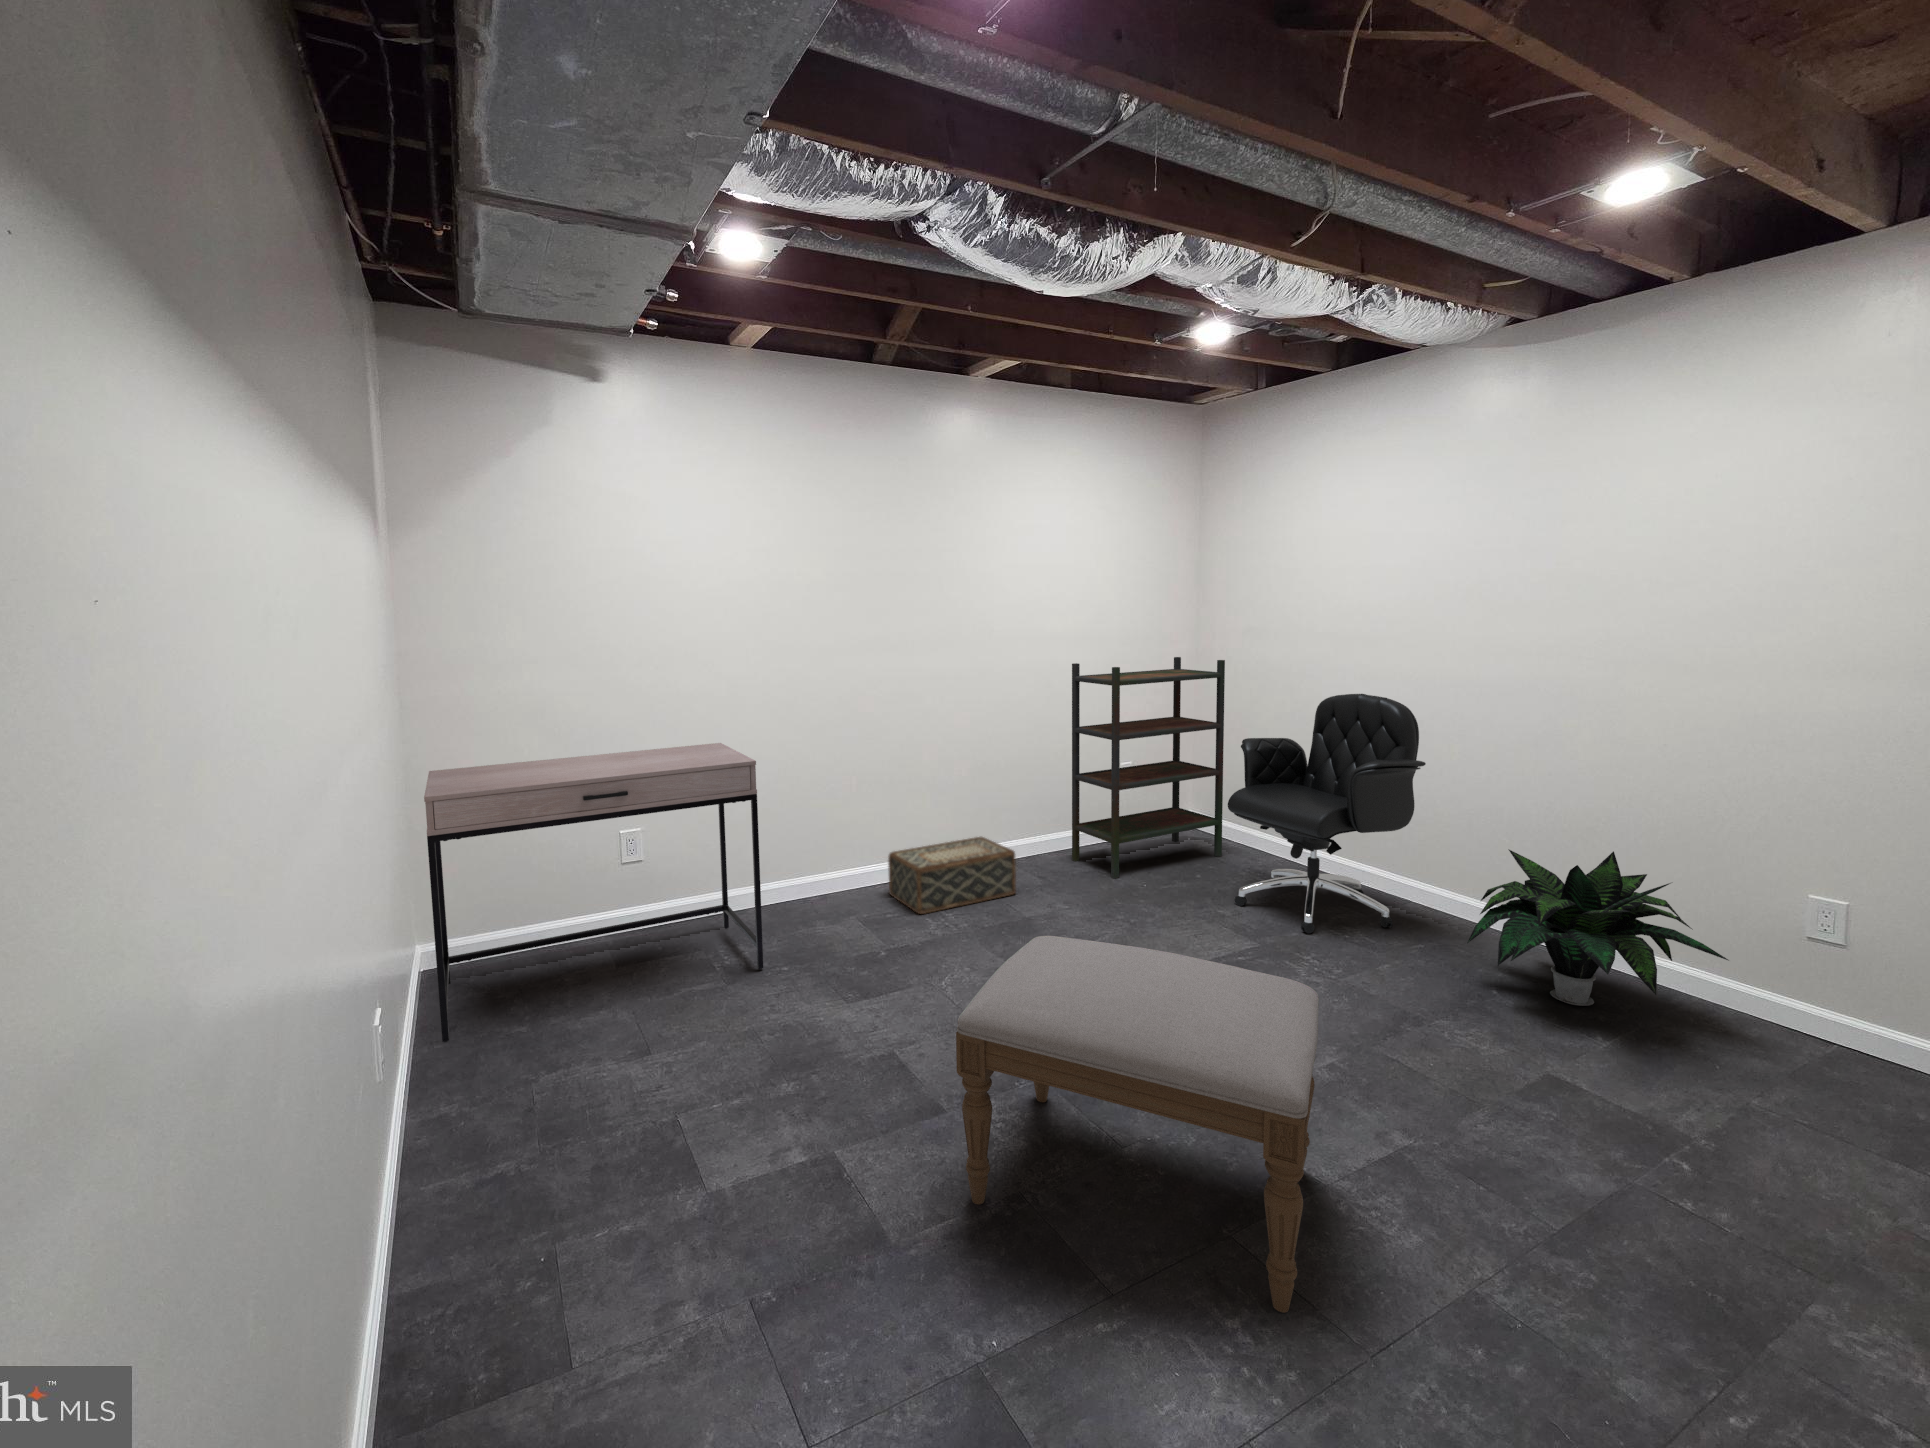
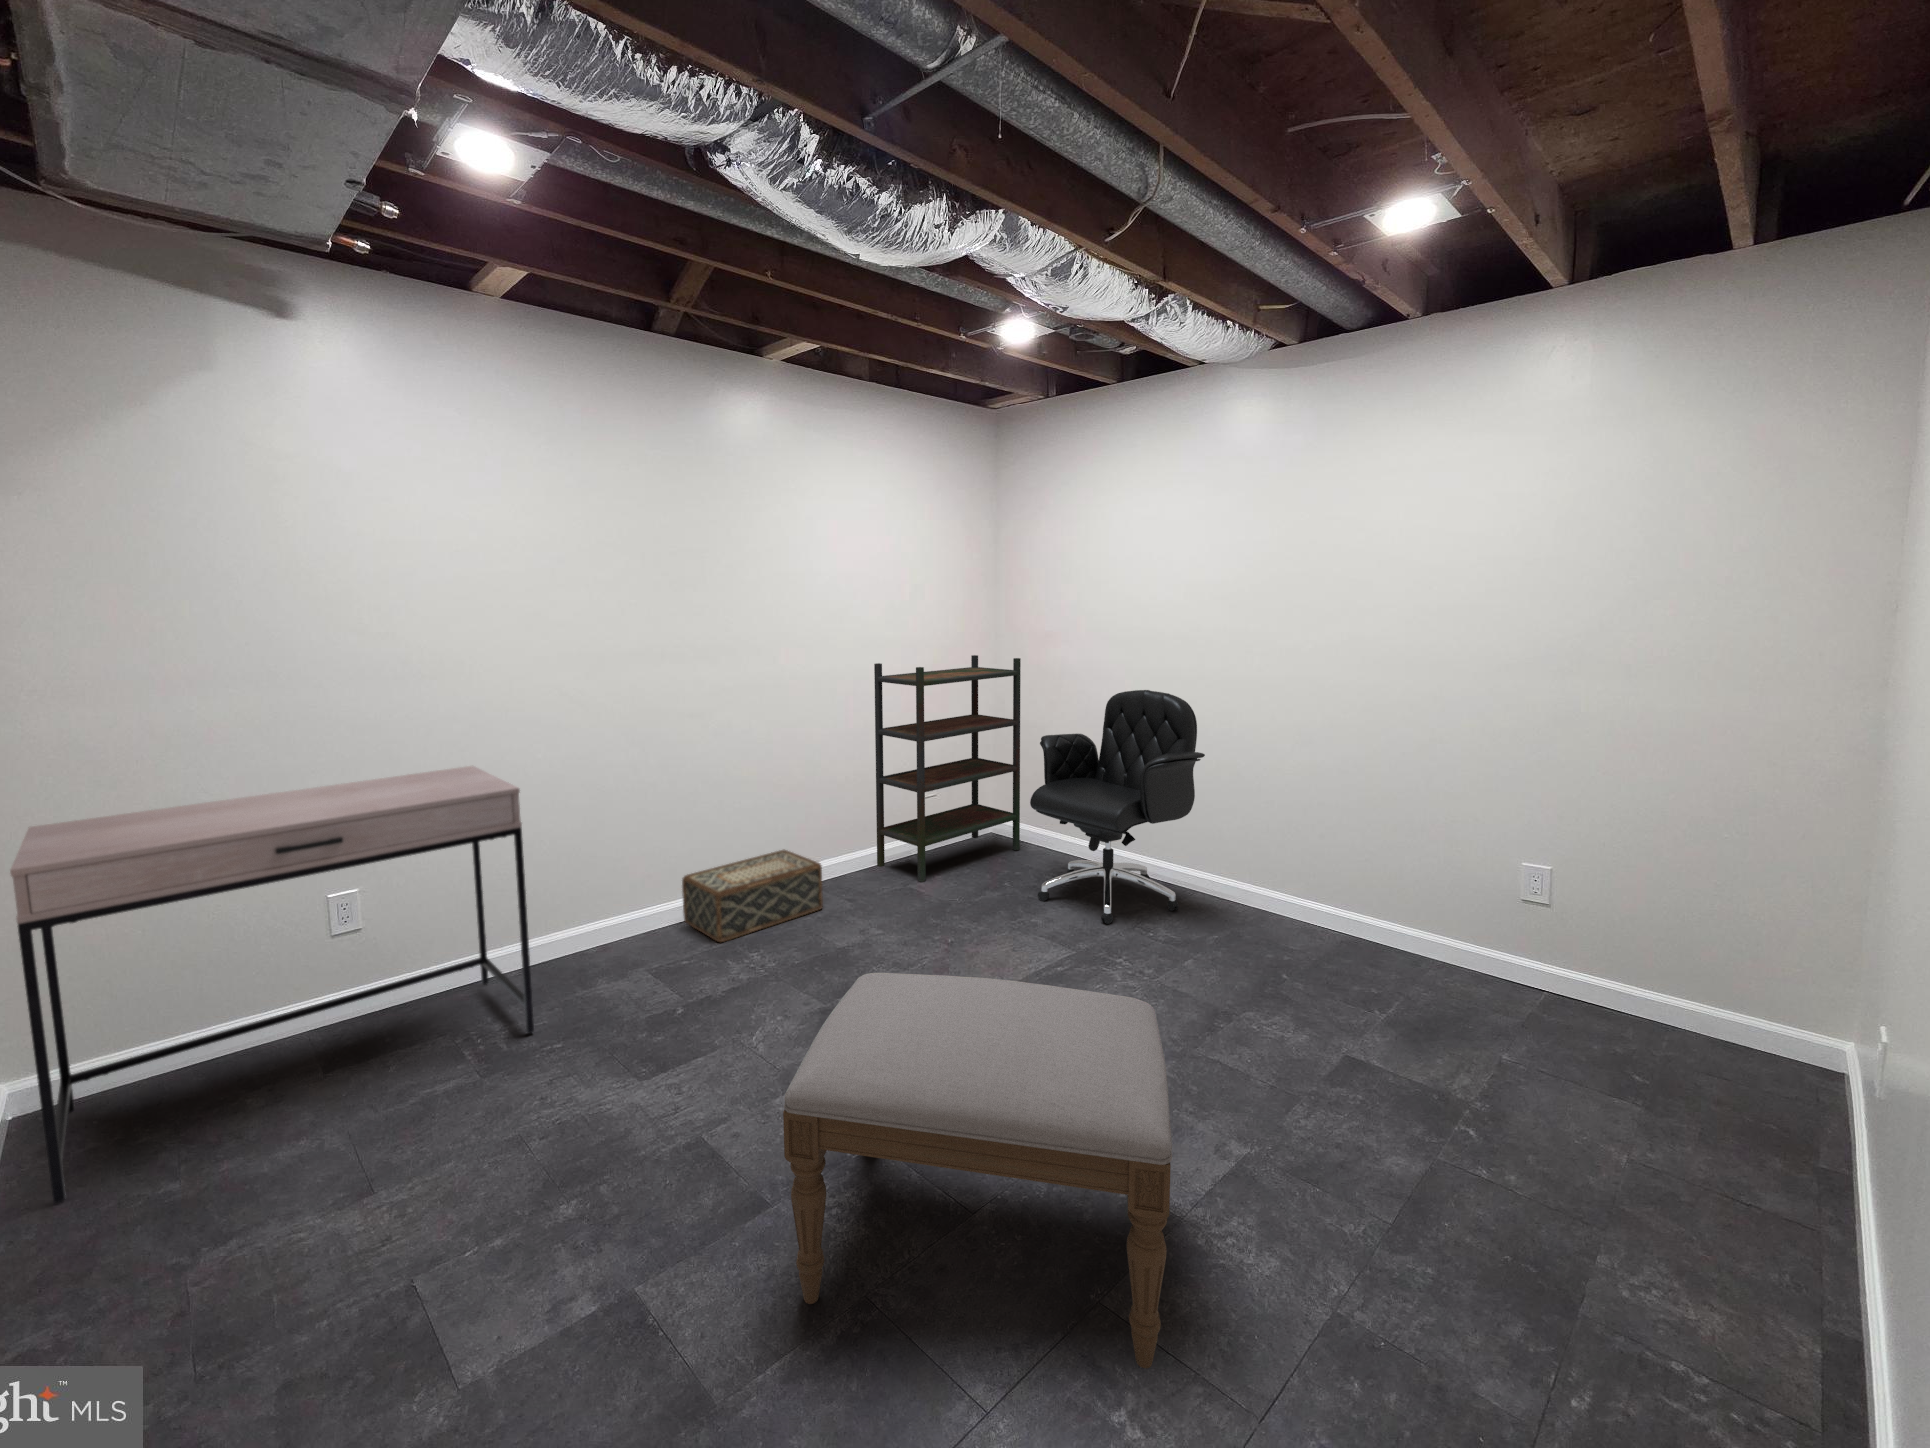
potted plant: present [1467,850,1728,1006] -> none [1248,830,1454,971]

